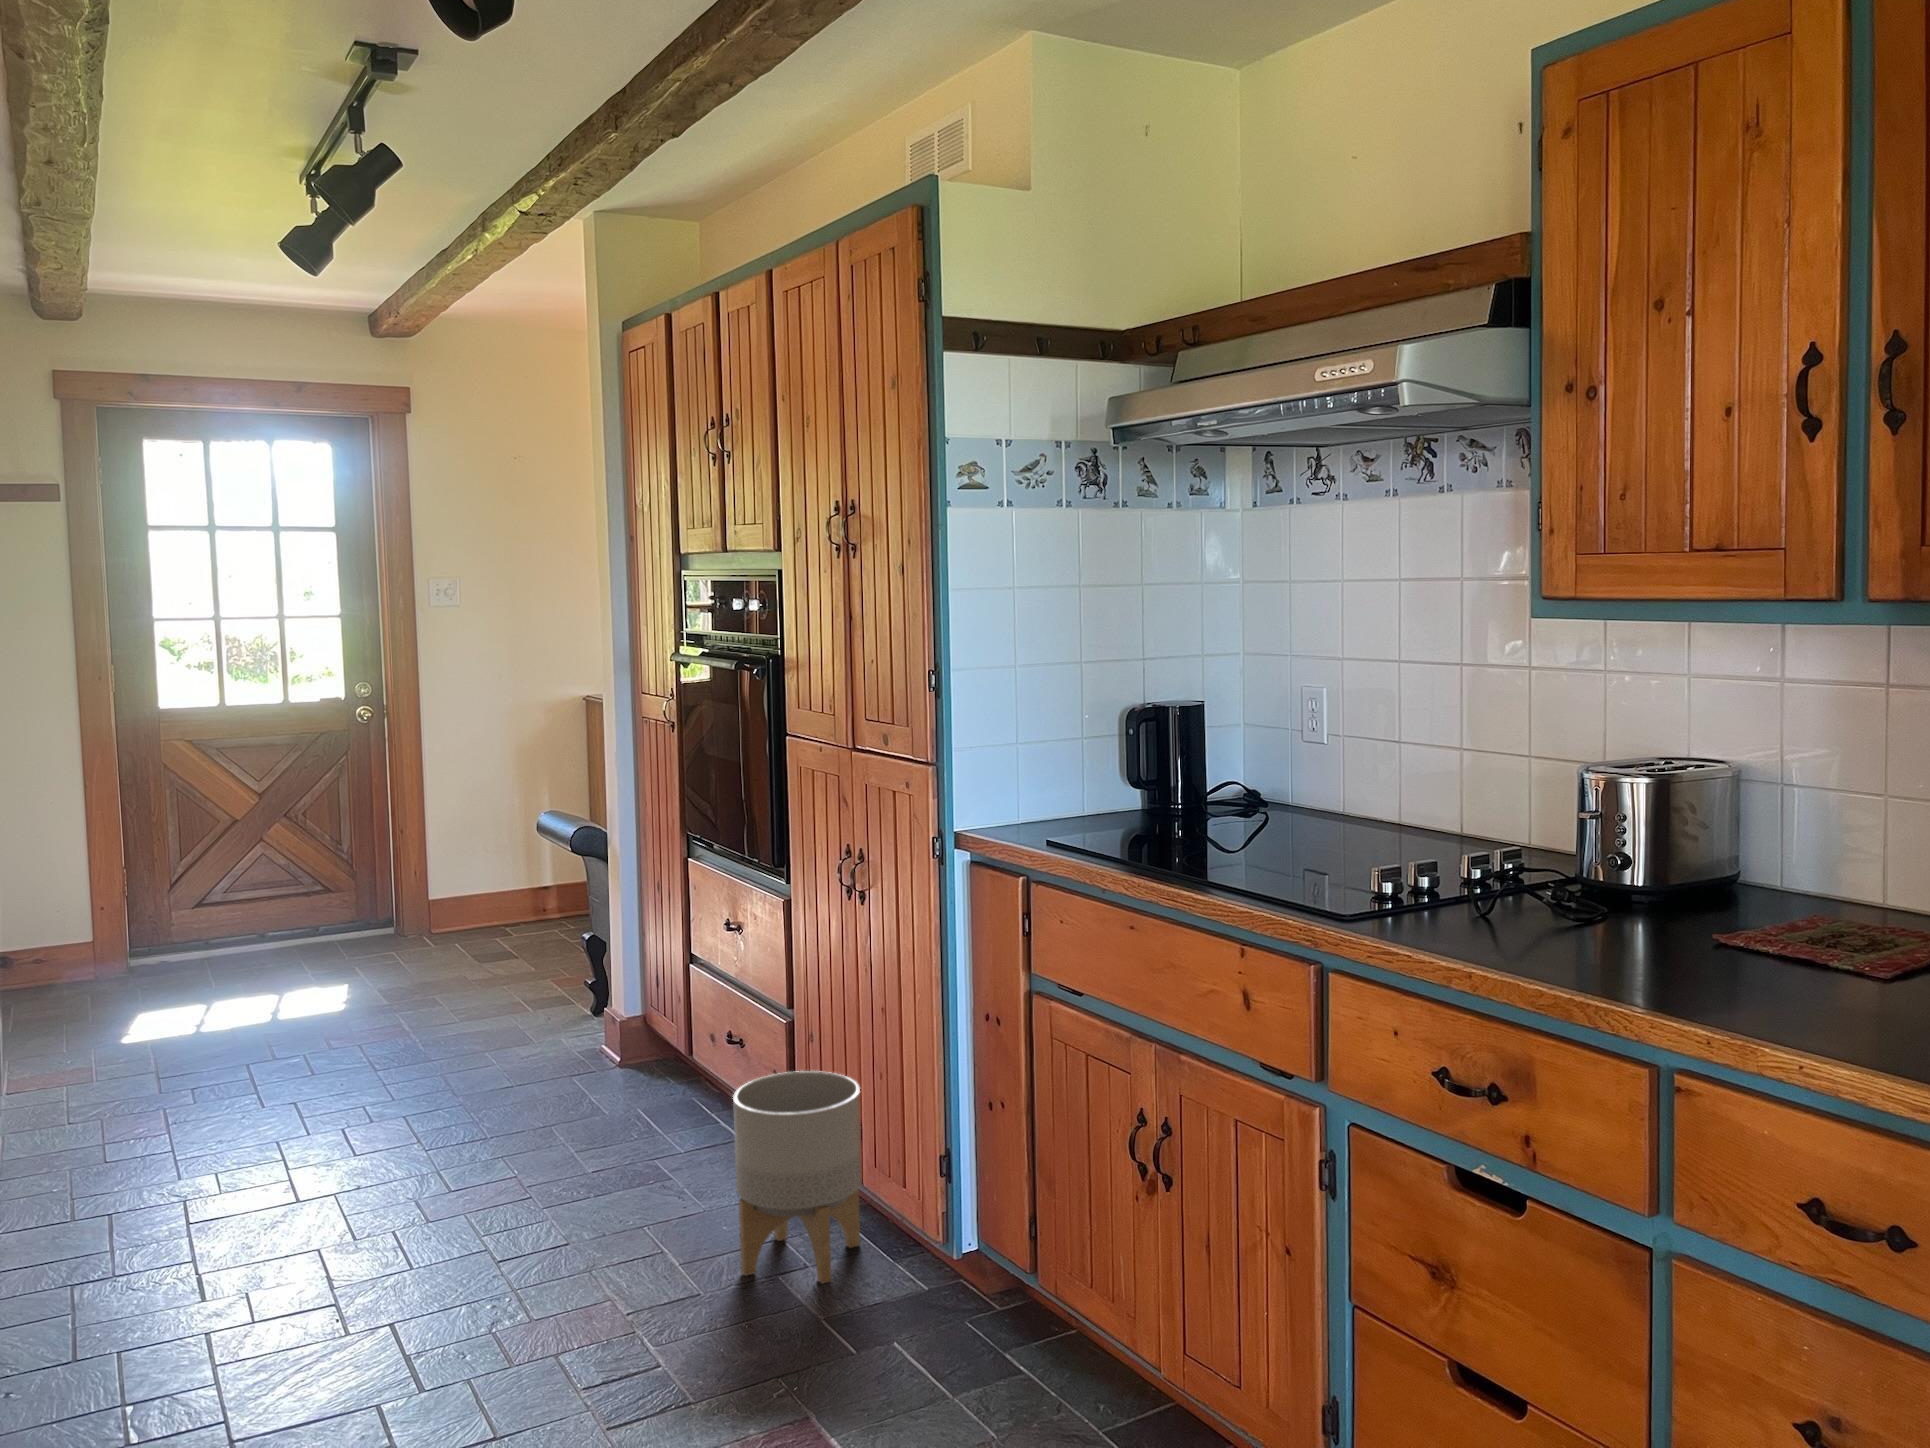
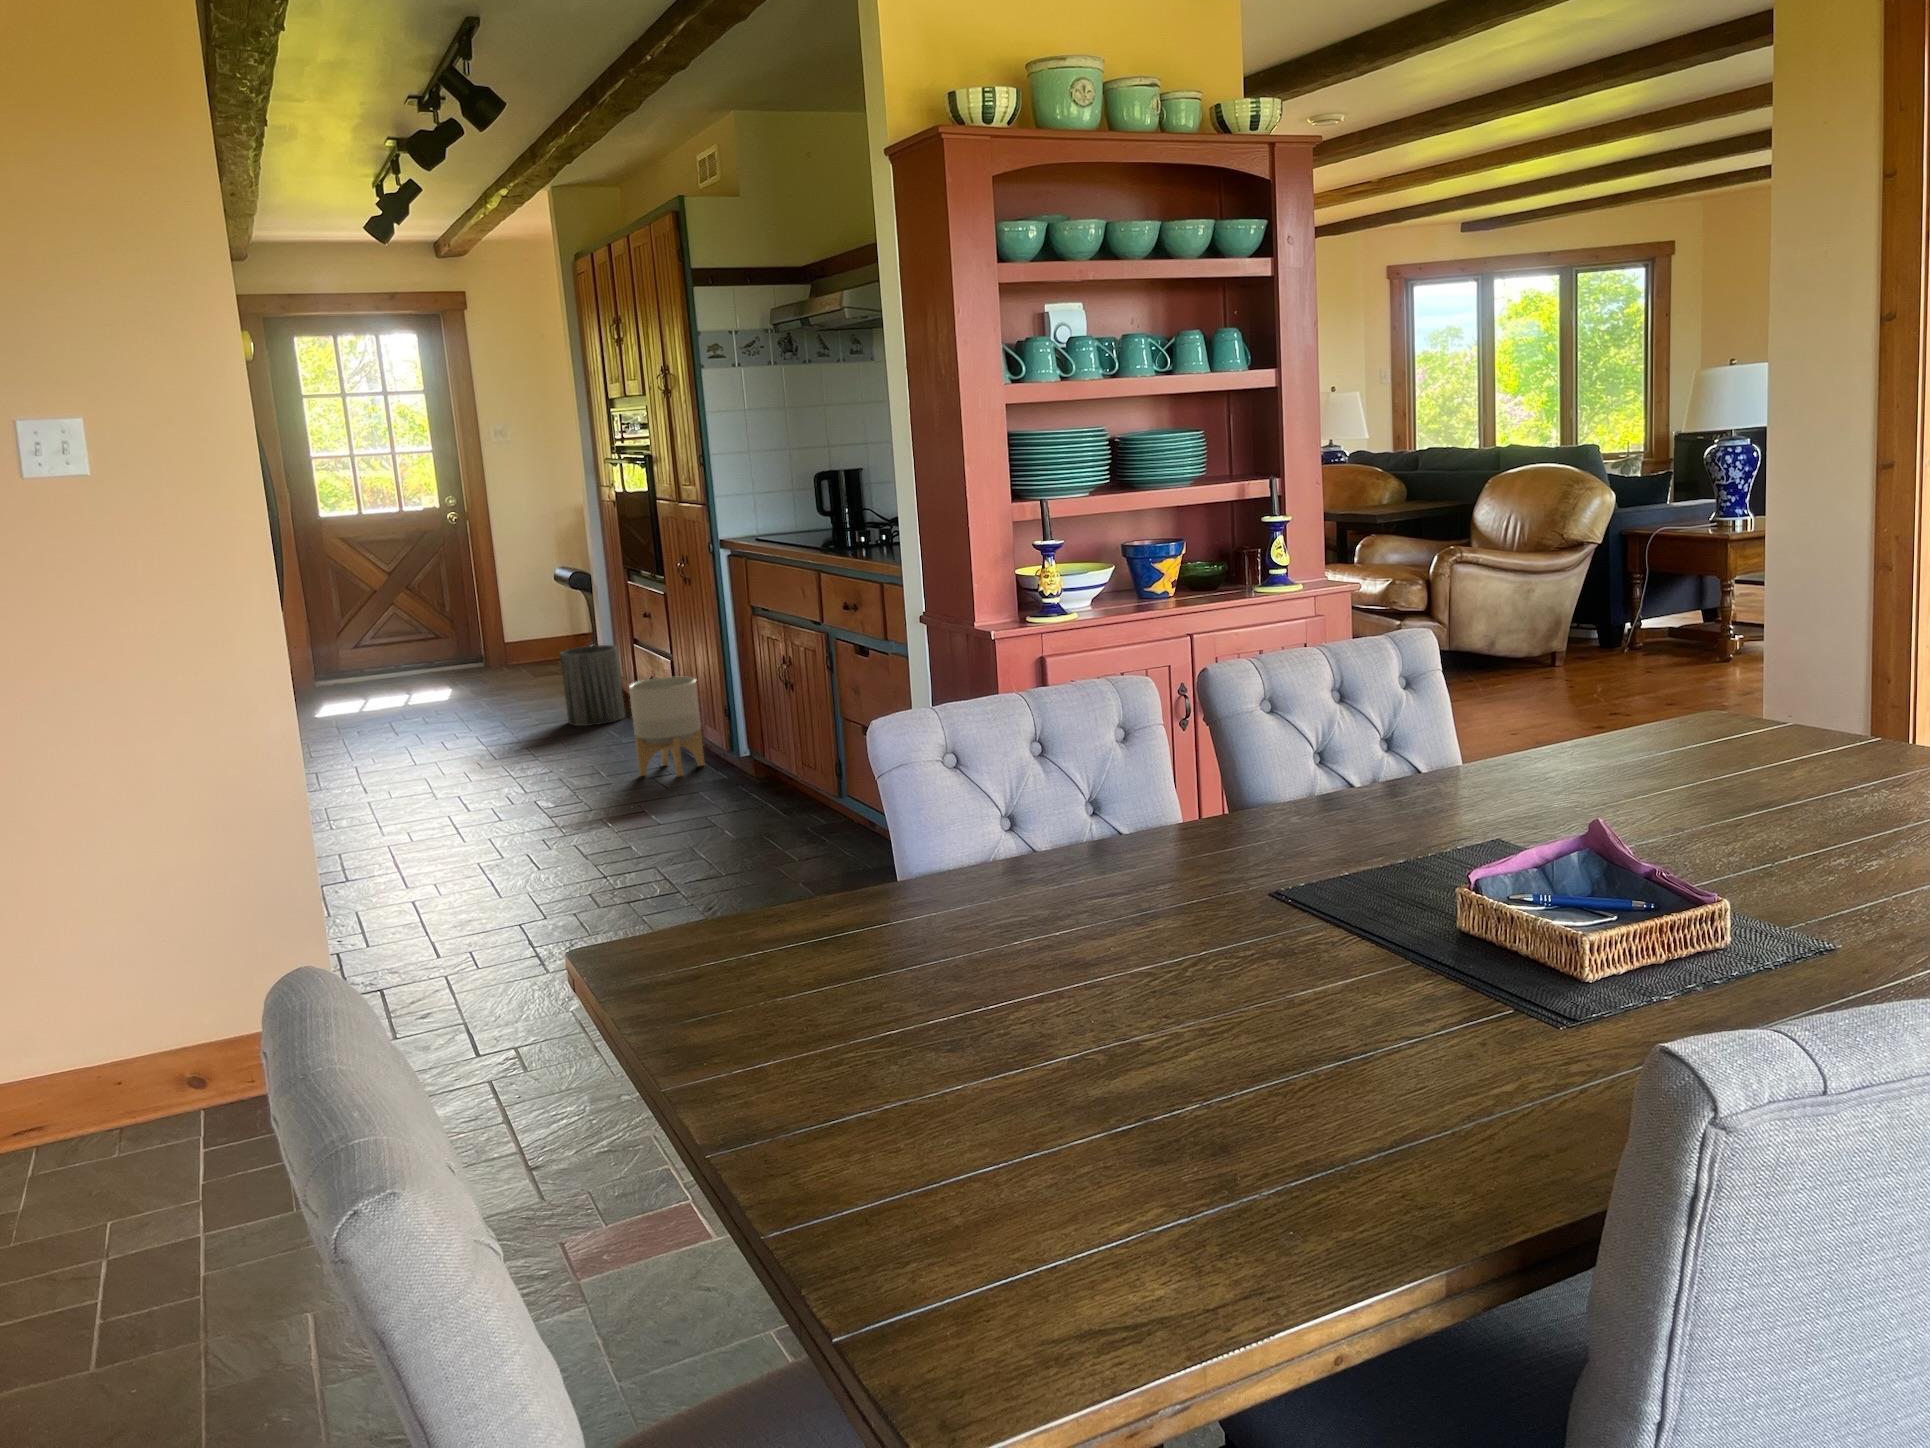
trash can: none [552,953,653,1098] -> present [560,645,625,726]

